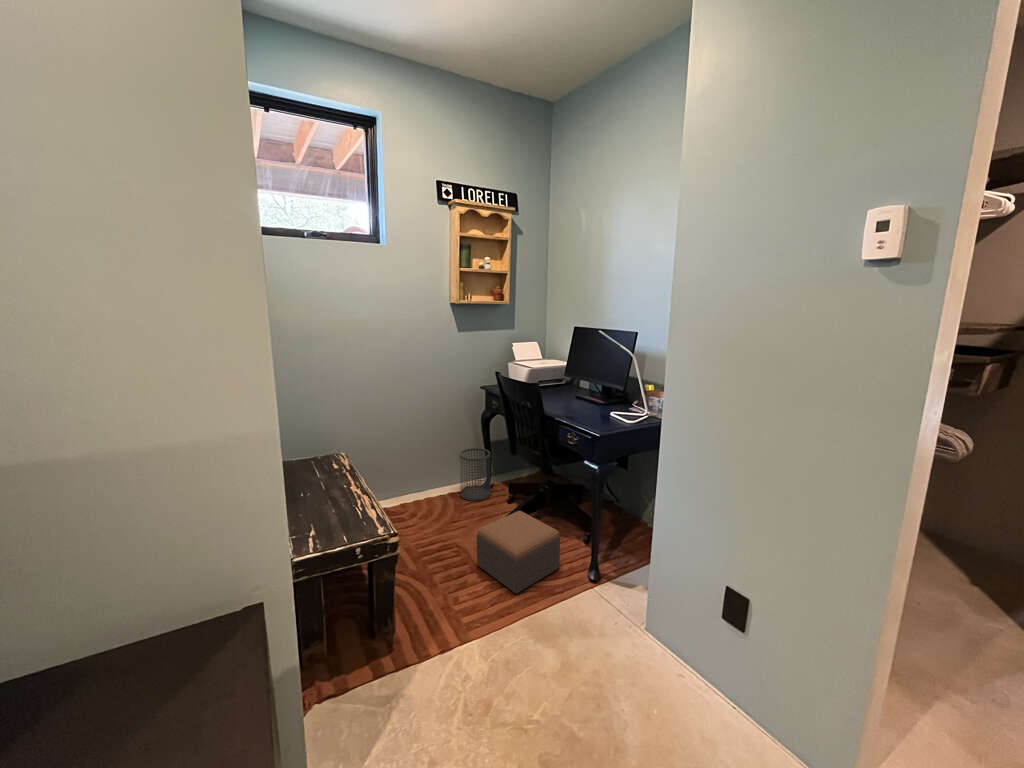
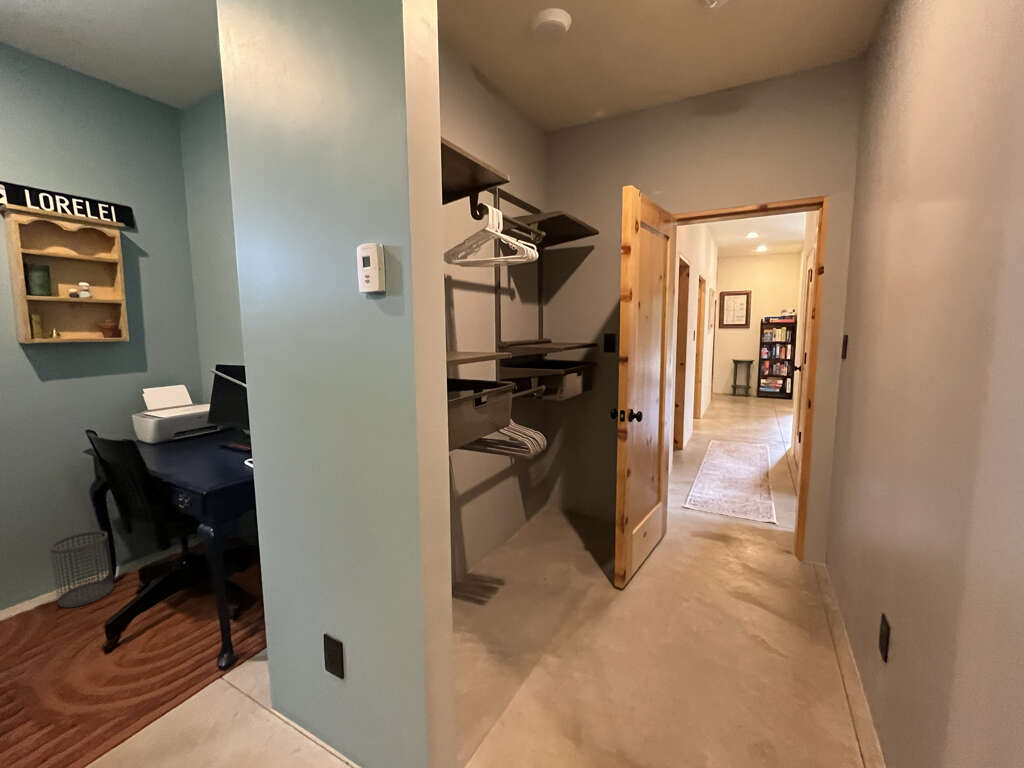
footstool: present [477,511,560,594] -> none [34,605,183,726]

